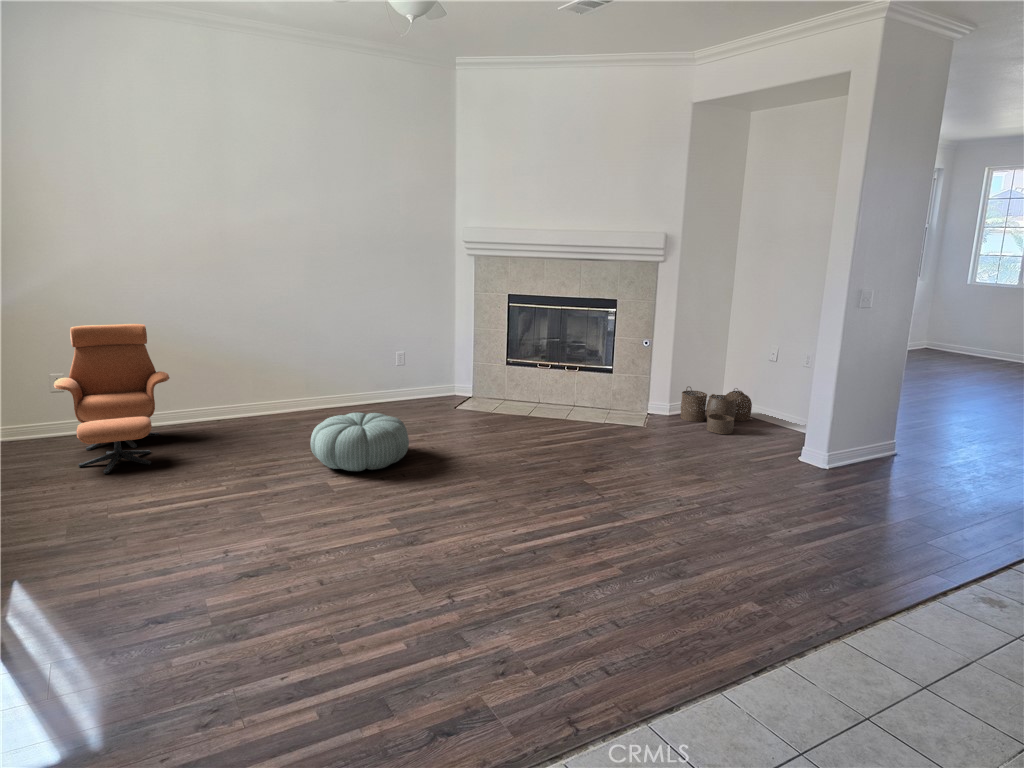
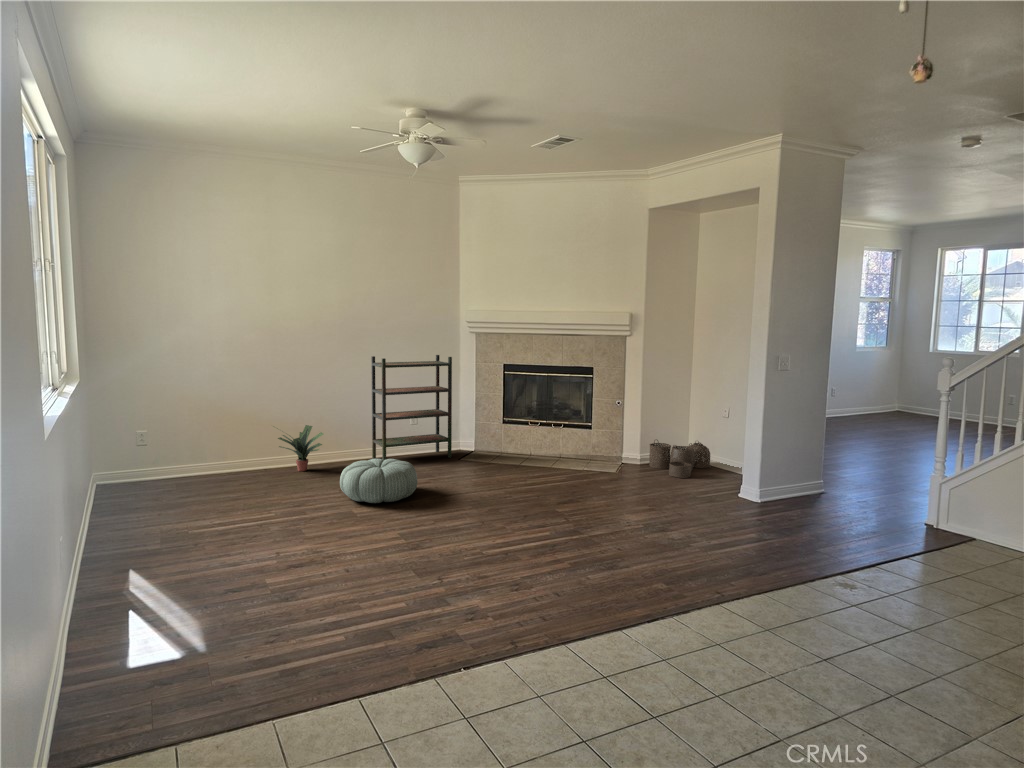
bookshelf: none [347,282,446,415] -> present [371,355,452,460]
lounge chair: present [54,324,170,473] -> none [142,391,230,504]
potted plant: none [224,367,290,424] -> present [278,425,323,471]

